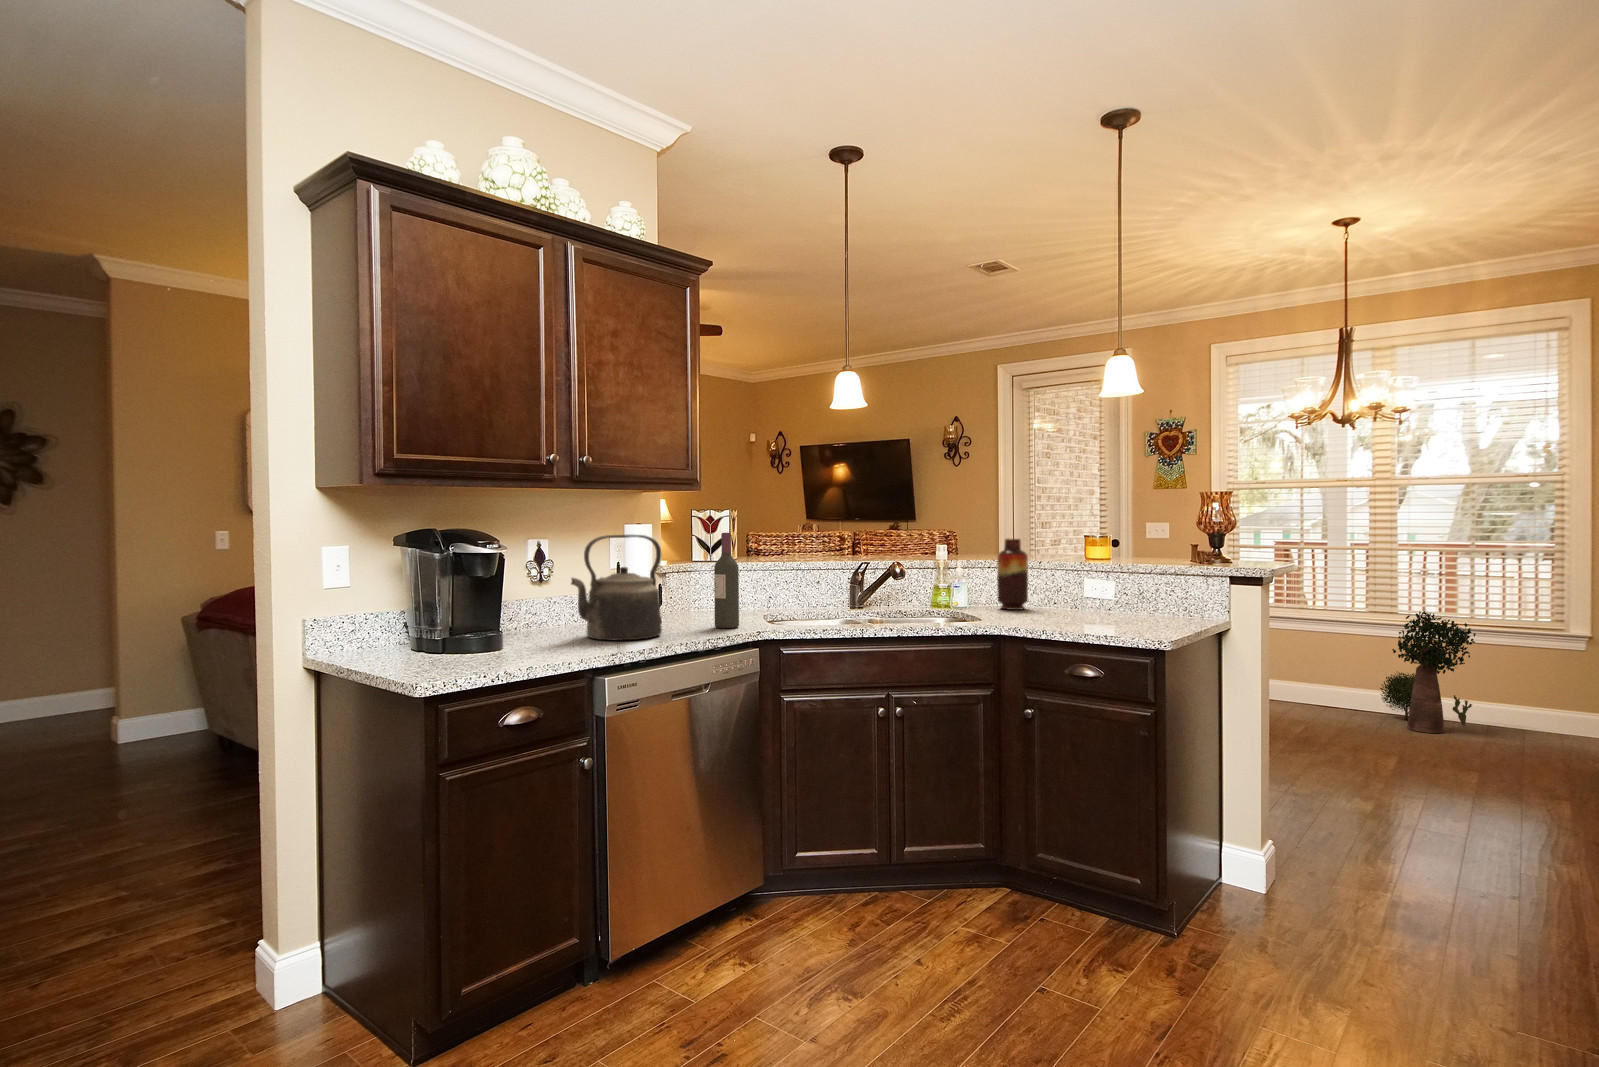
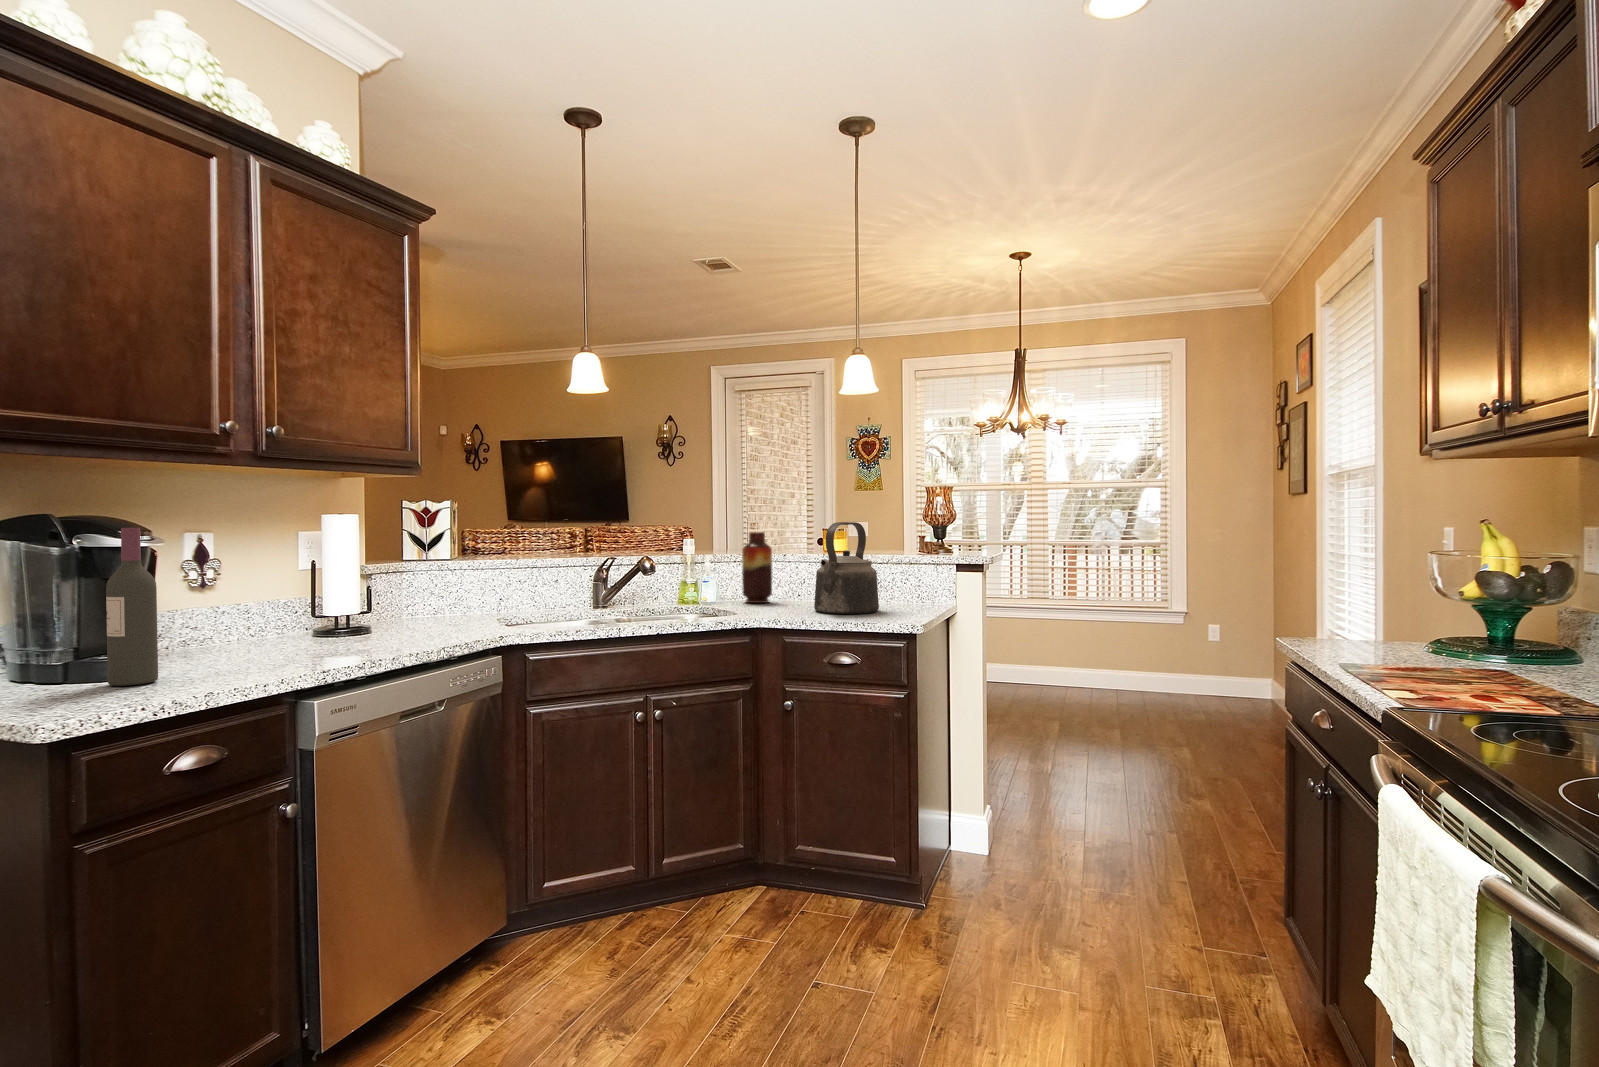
wine bottle: present [714,533,739,628] -> present [106,528,158,686]
kettle: present [571,535,662,640] -> present [814,522,879,614]
potted plant: present [1380,611,1476,733] -> none [1037,595,1108,698]

